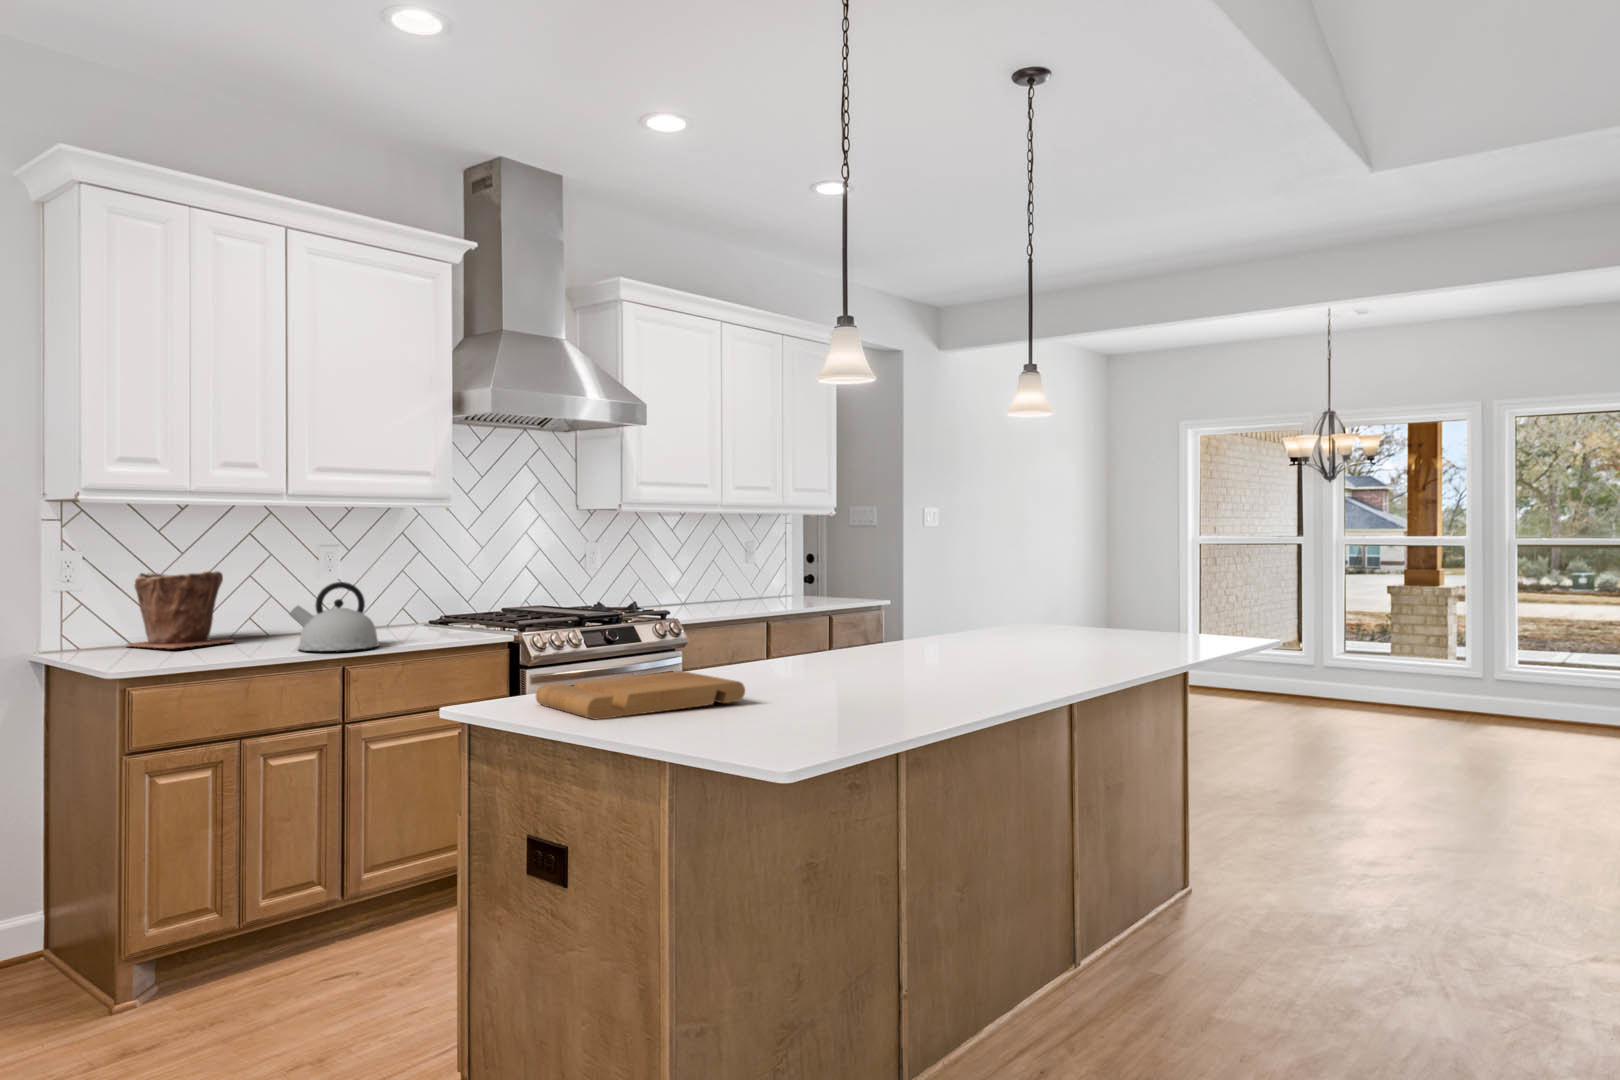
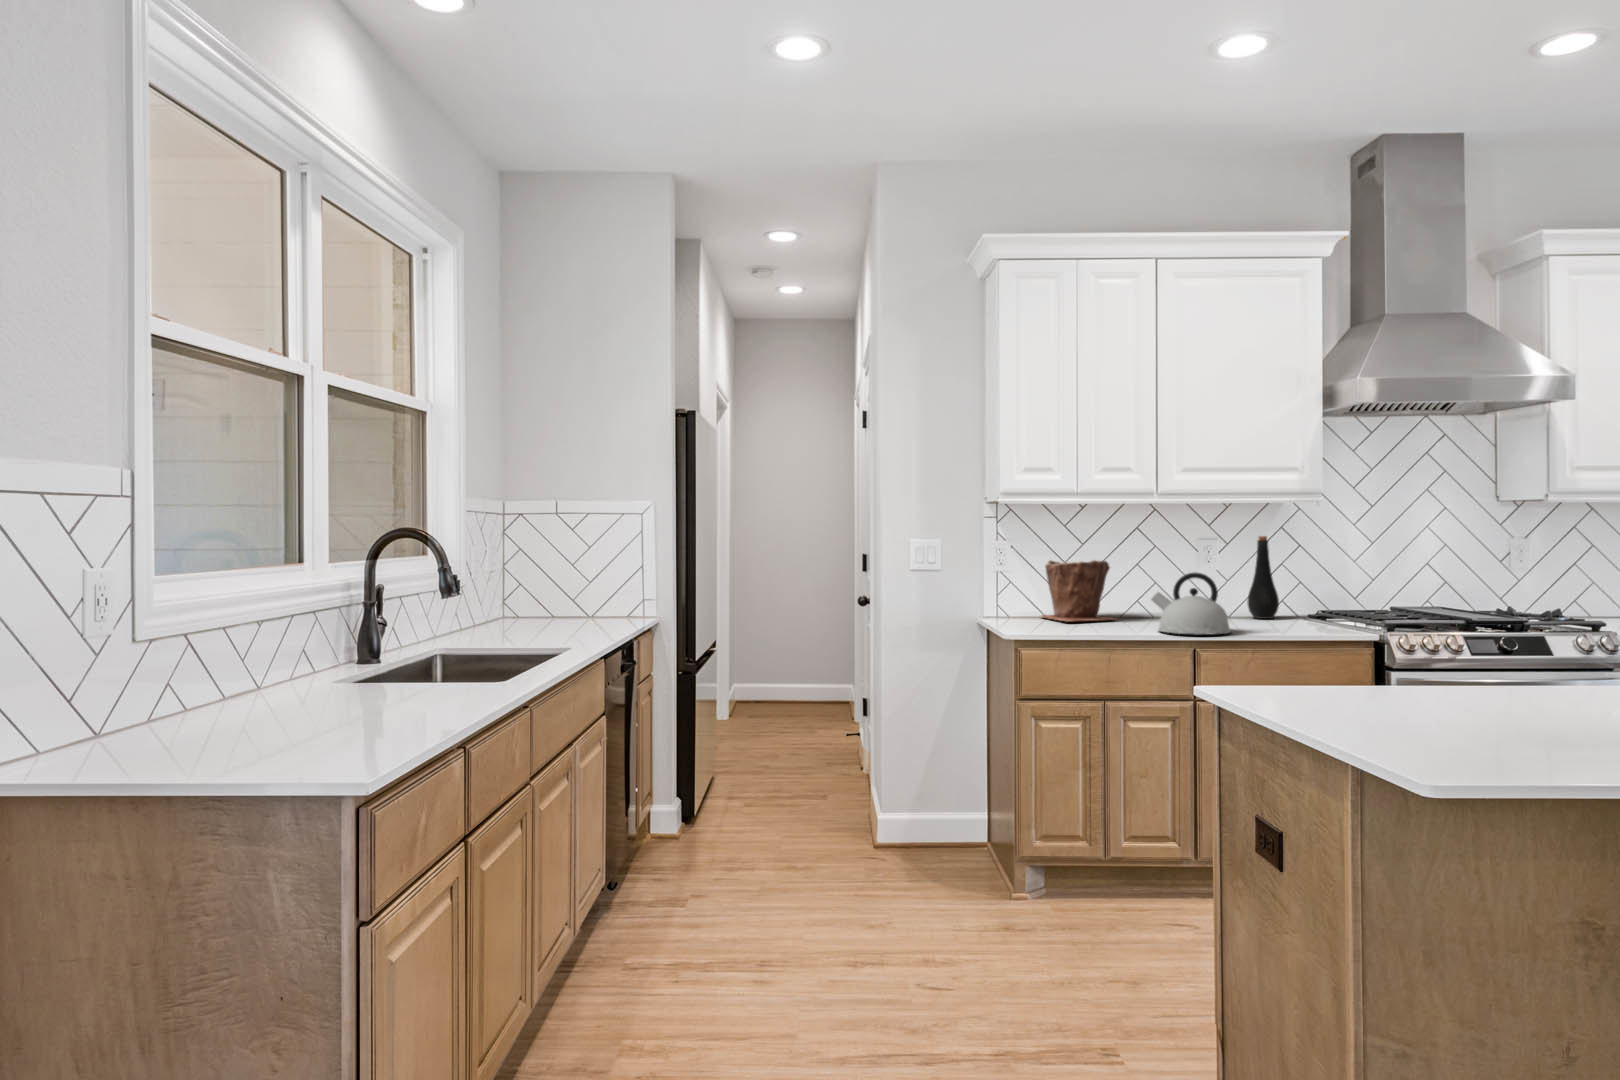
bottle: none [379,541,411,628] -> present [1248,536,1279,619]
cutting board: present [536,671,745,720] -> none [1288,683,1559,733]

